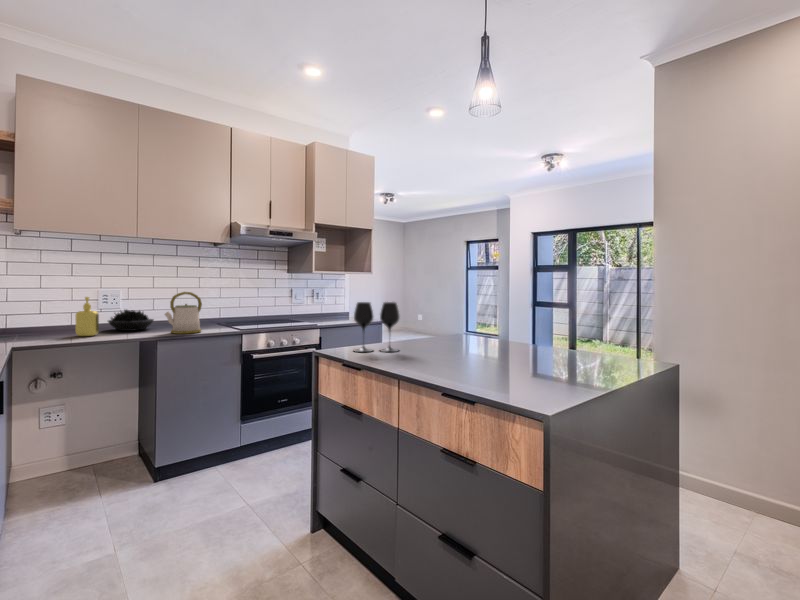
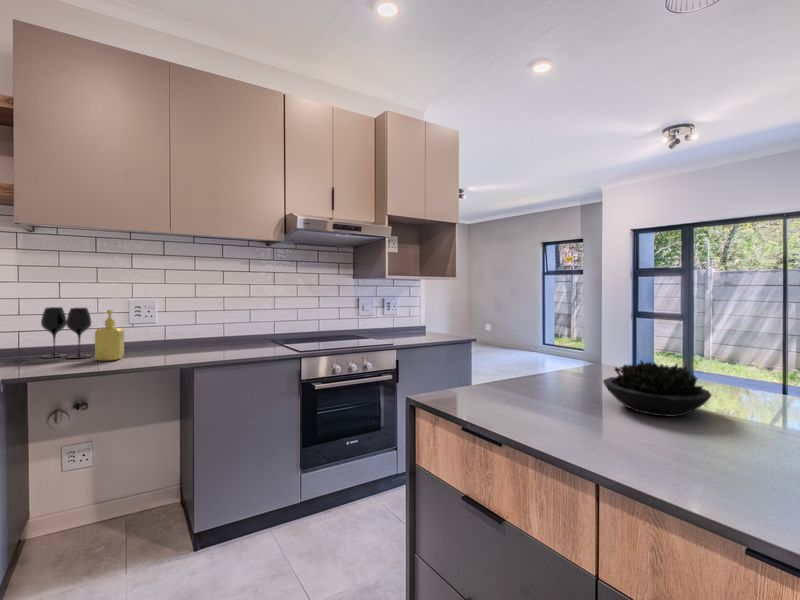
kettle: present [165,292,202,334] -> none [204,303,251,358]
wine glass: present [354,302,400,352] -> present [41,307,92,358]
succulent plant: present [108,310,154,331] -> present [603,361,711,417]

